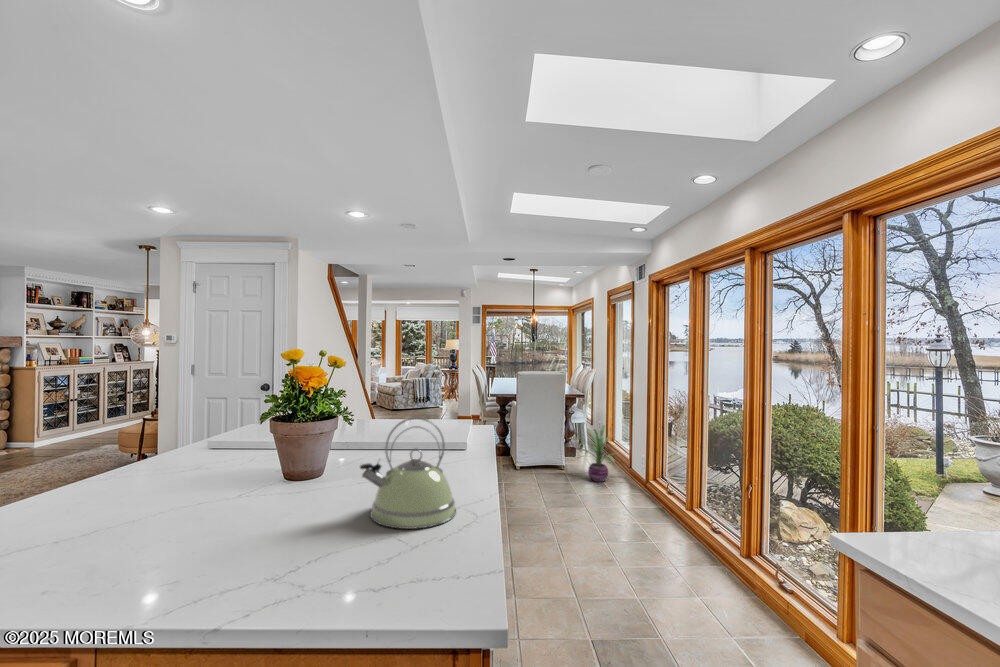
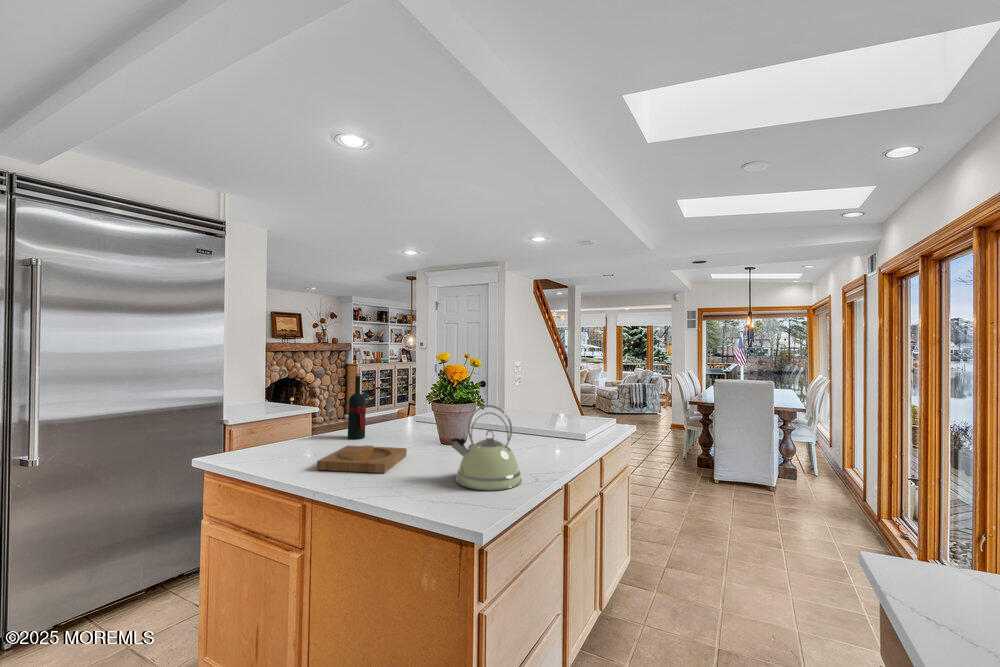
wine bottle: none [133,383,168,483] -> present [348,374,366,439]
decorative plant: present [585,425,614,482] -> none [779,444,861,508]
tray: none [128,486,263,545] -> present [317,446,407,473]

